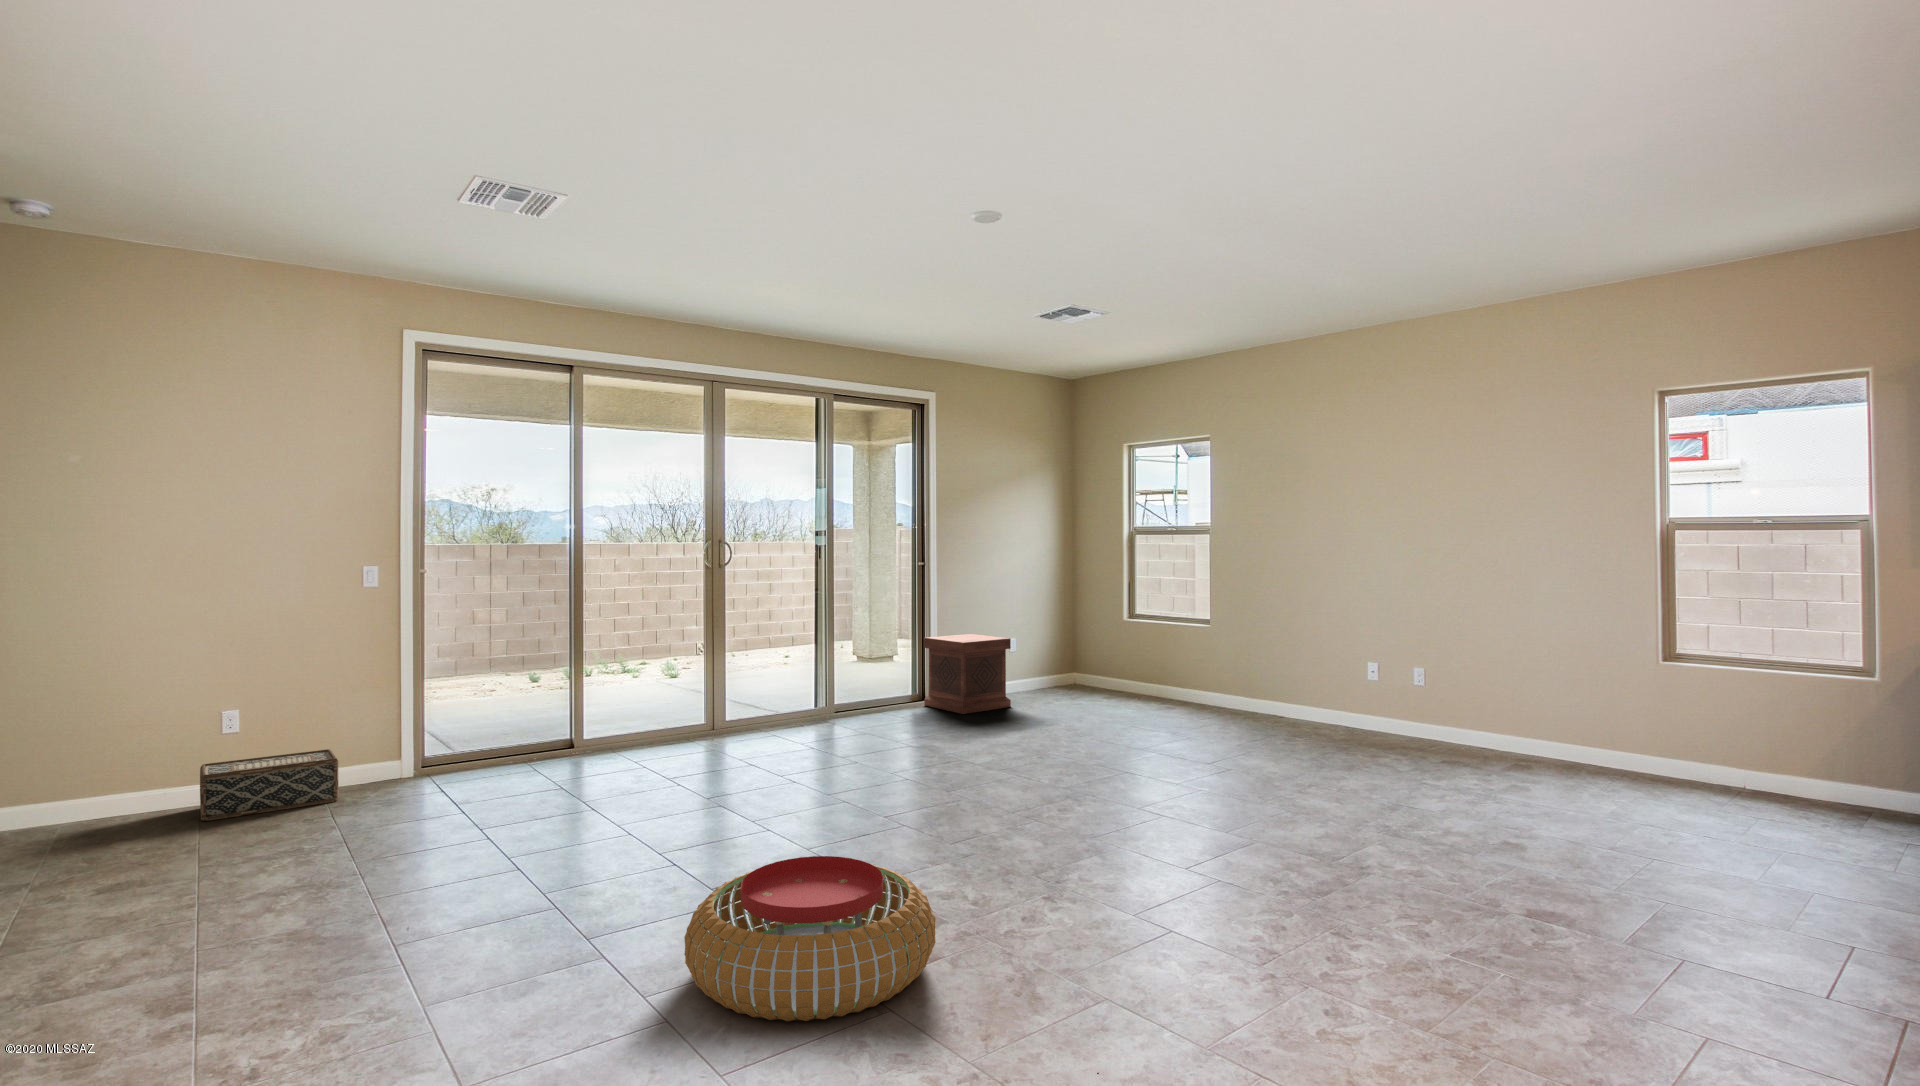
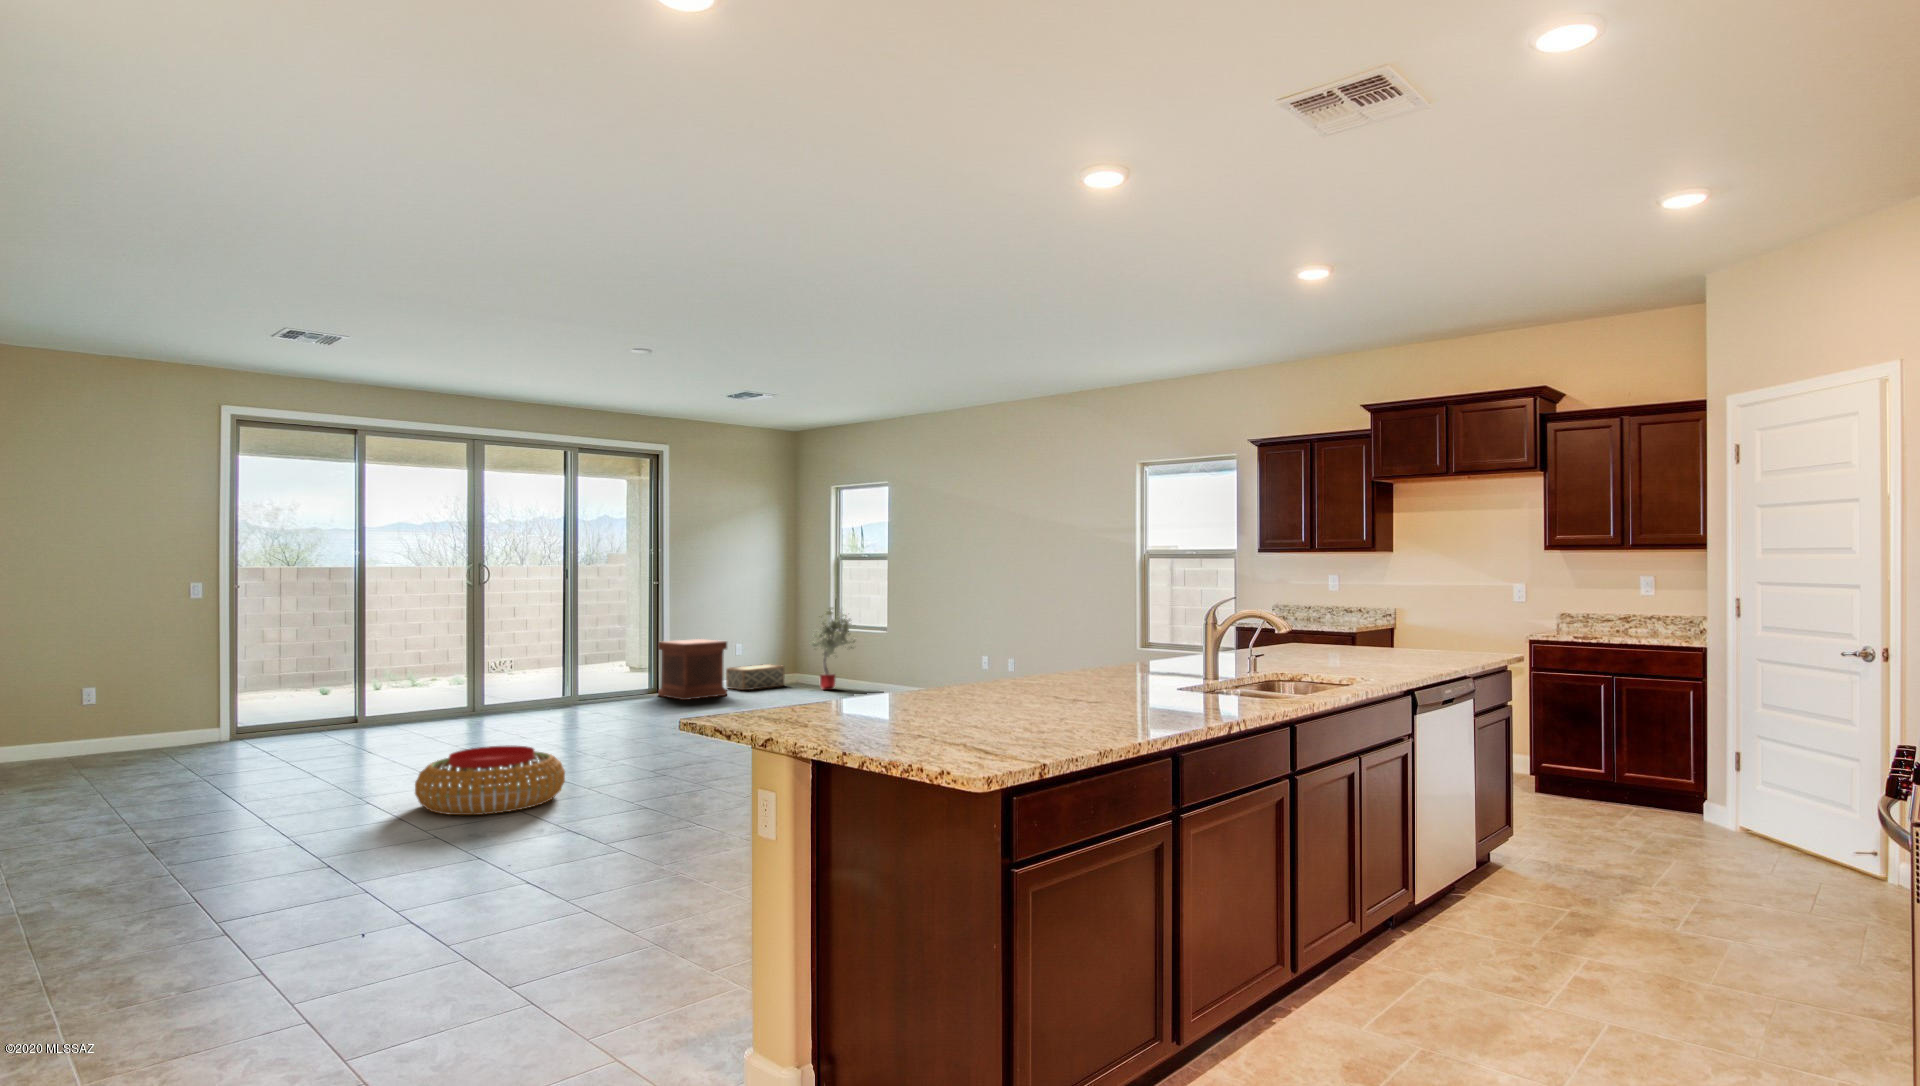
potted tree: none [1099,595,1168,700] -> present [810,607,857,690]
woven basket: present [200,749,339,821] -> present [726,664,785,690]

